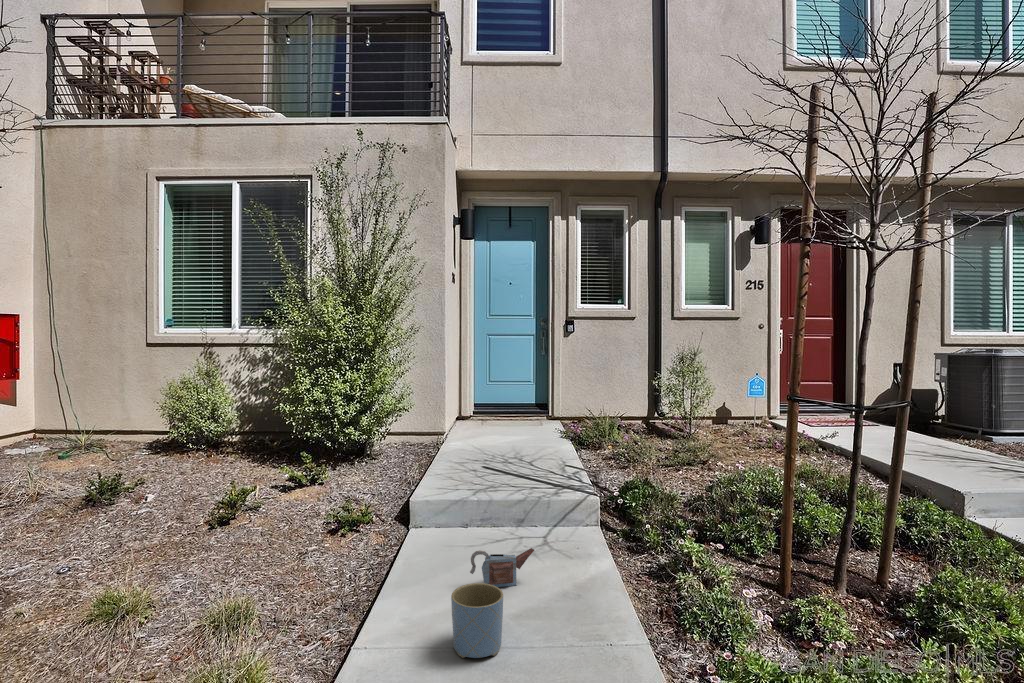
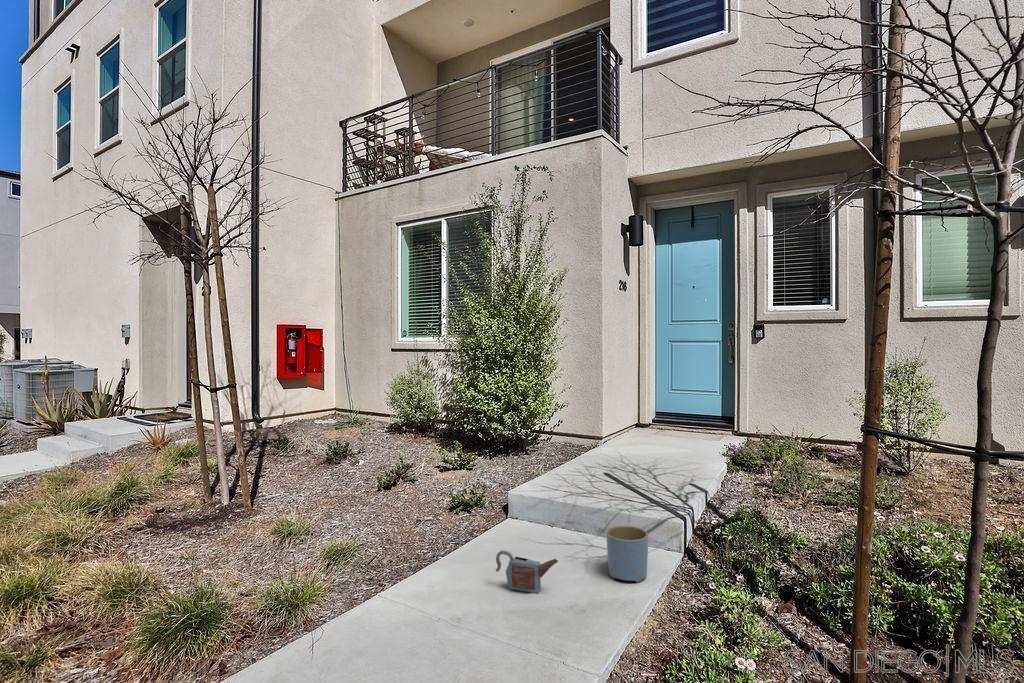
planter: present [451,583,503,658] -> present [606,526,648,582]

